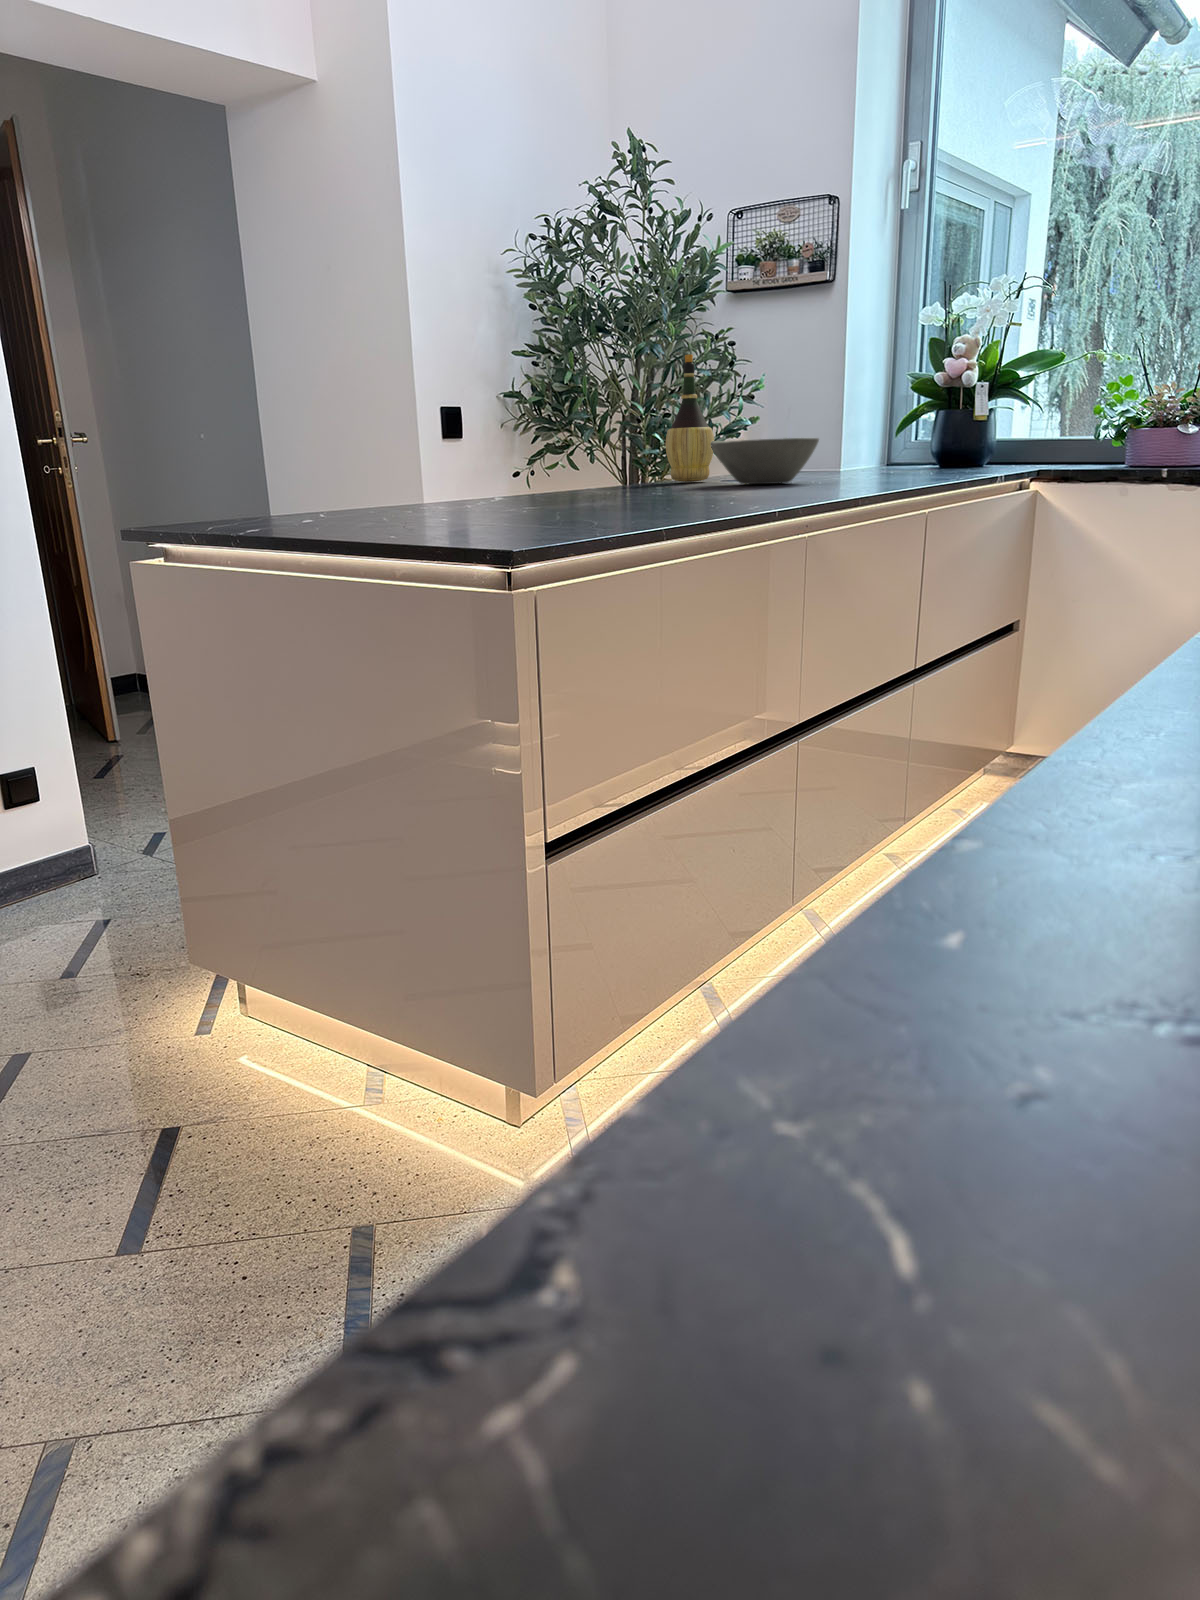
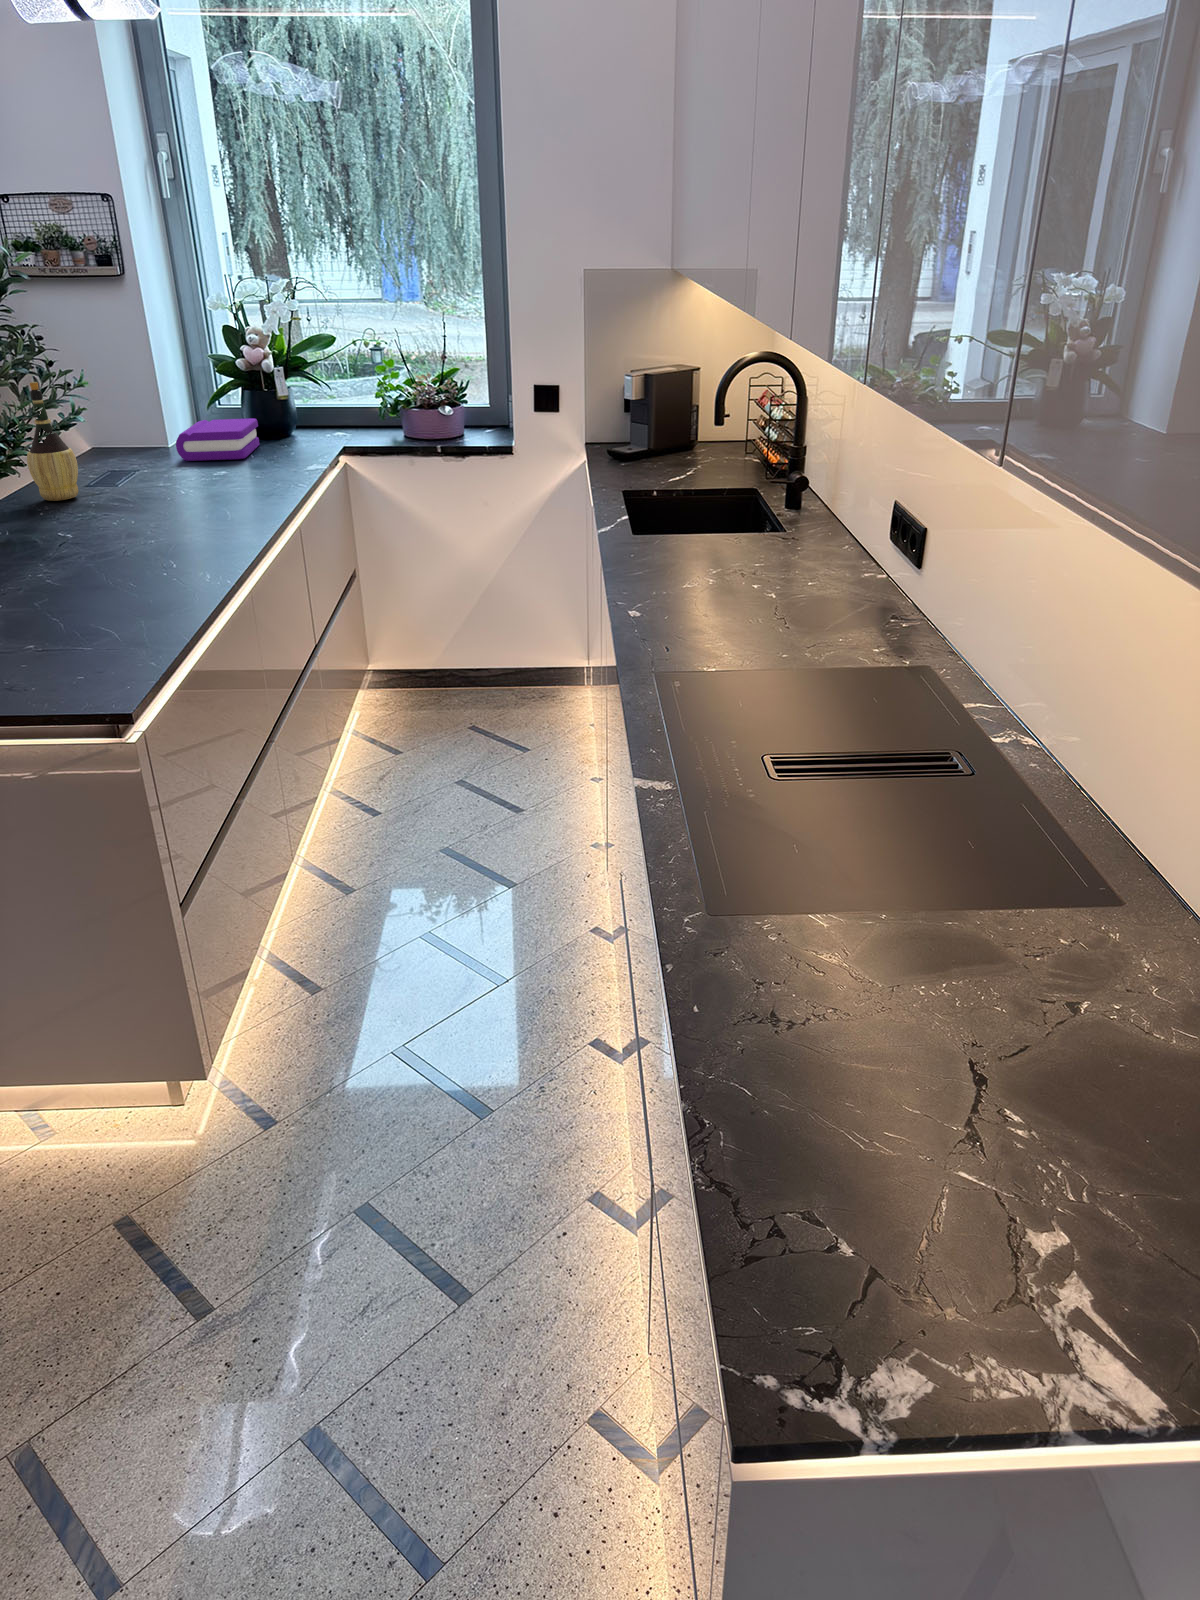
book: none [837,437,941,471] -> present [176,419,259,461]
bowl: present [711,438,819,484] -> none [94,461,193,512]

